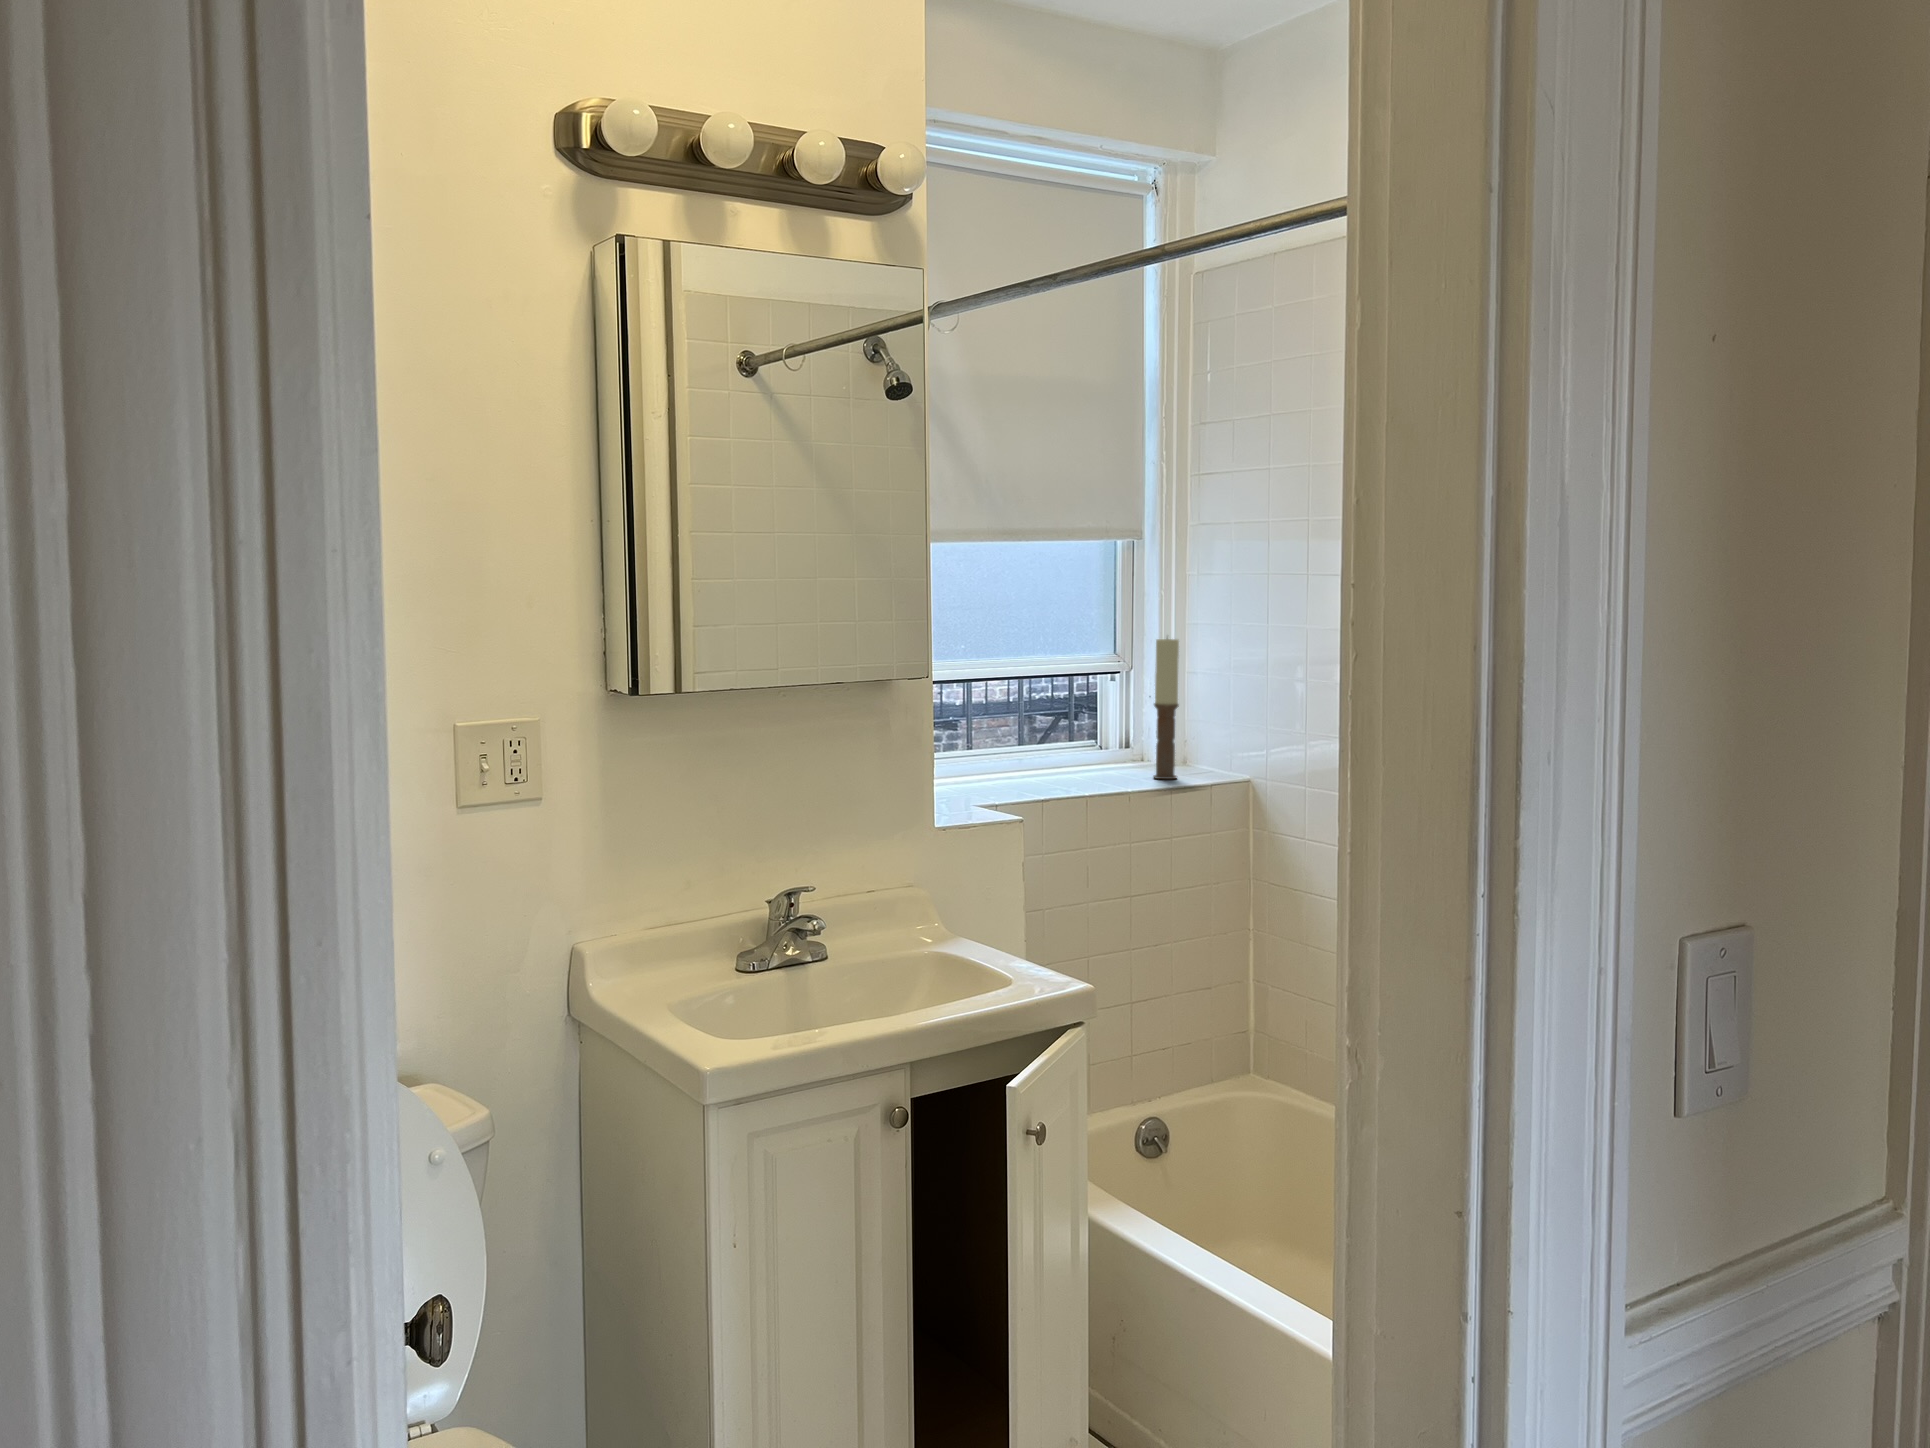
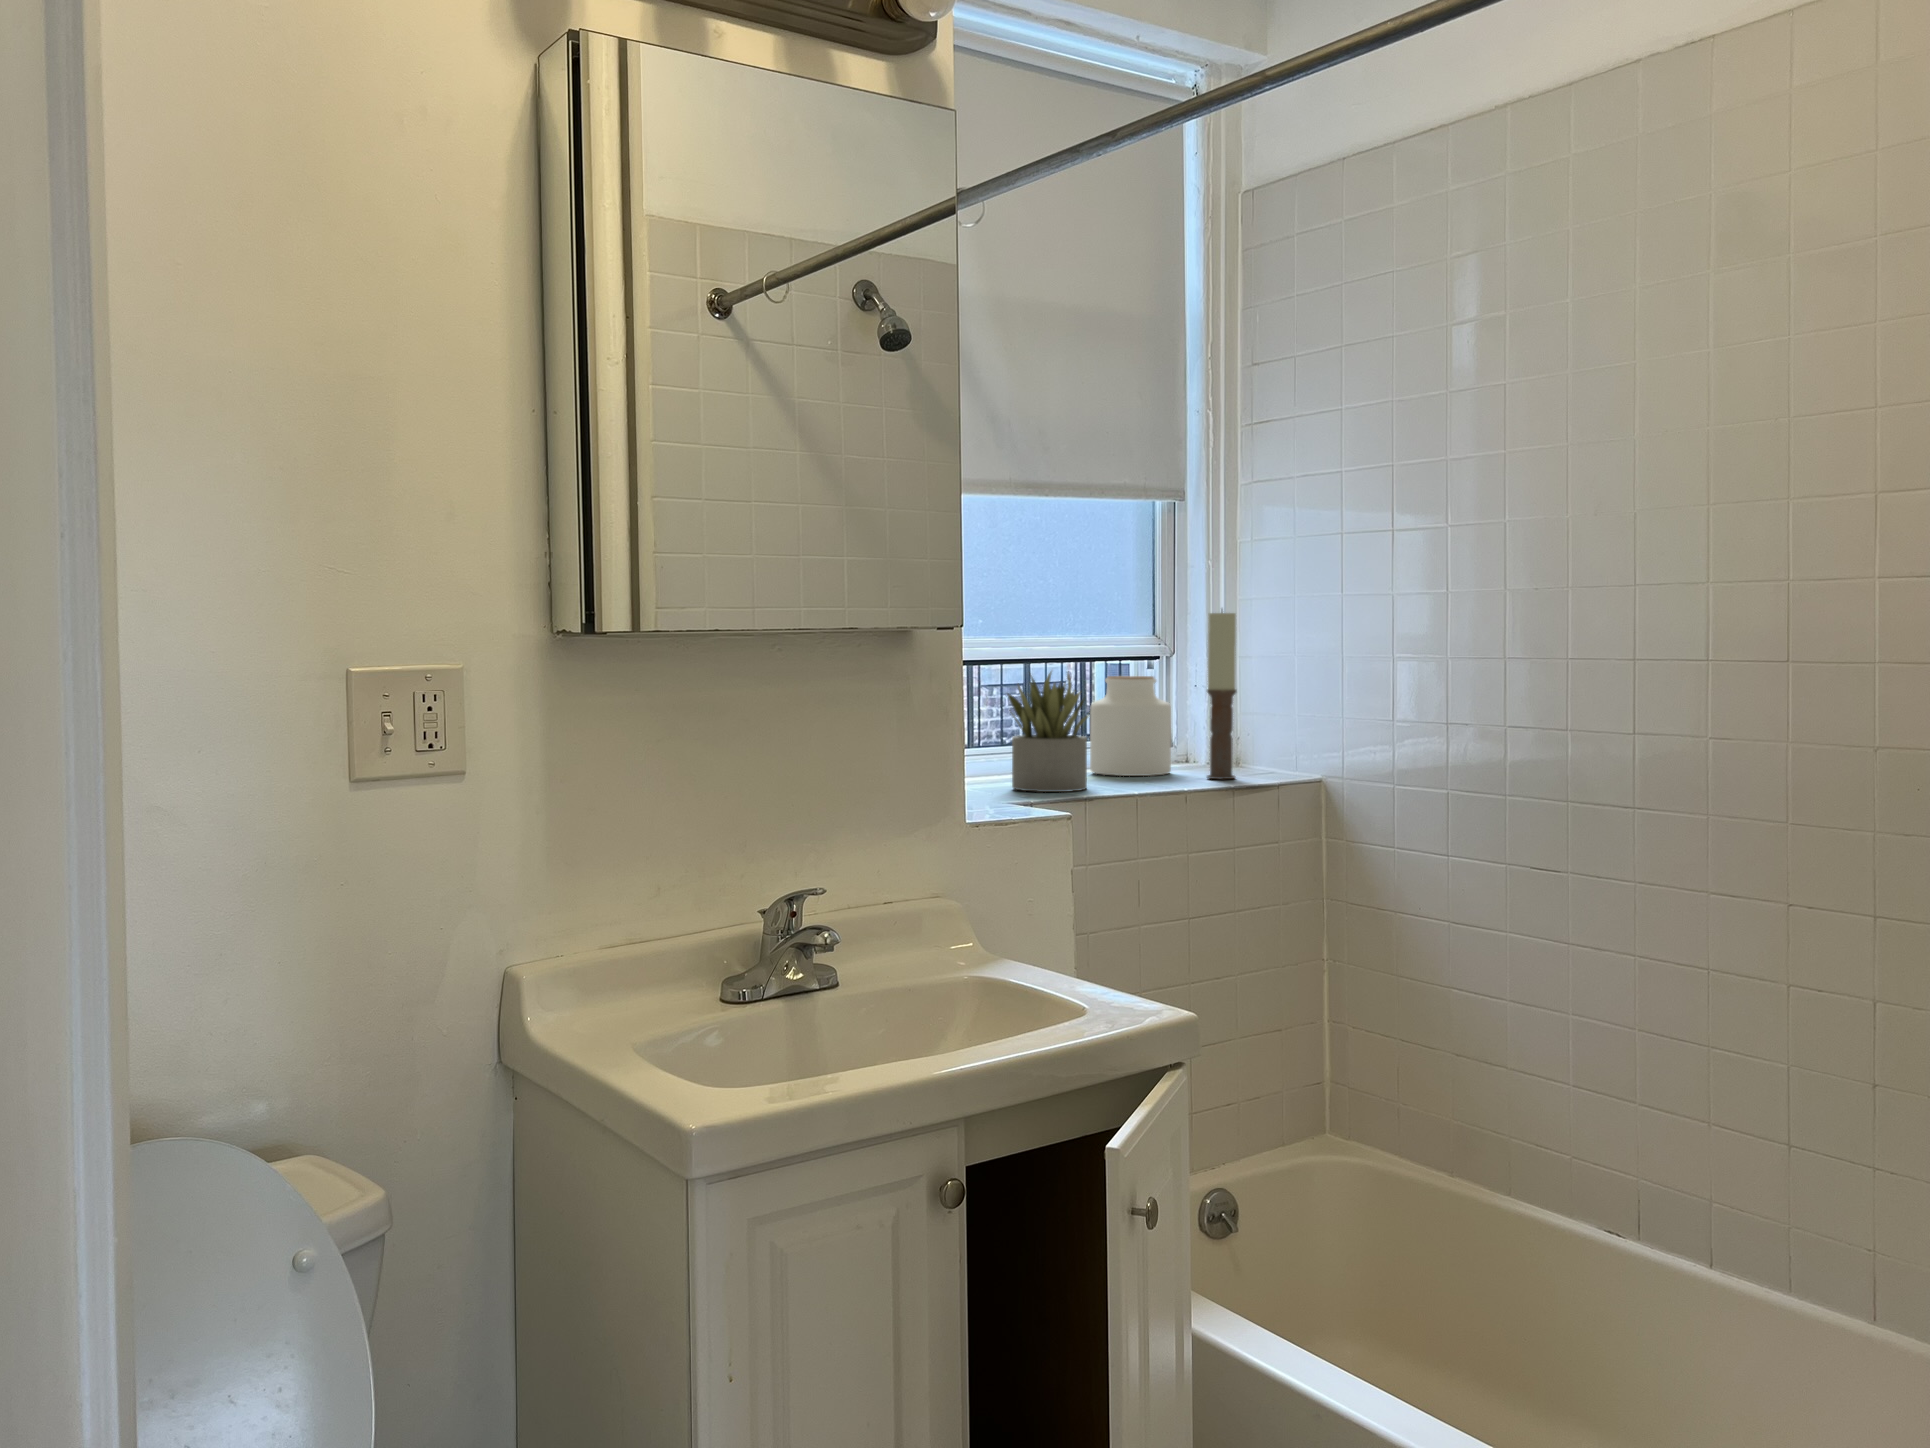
jar: none [1059,687,1127,774] -> present [1090,676,1171,776]
succulent plant: none [983,688,1053,792] -> present [1007,671,1089,792]

